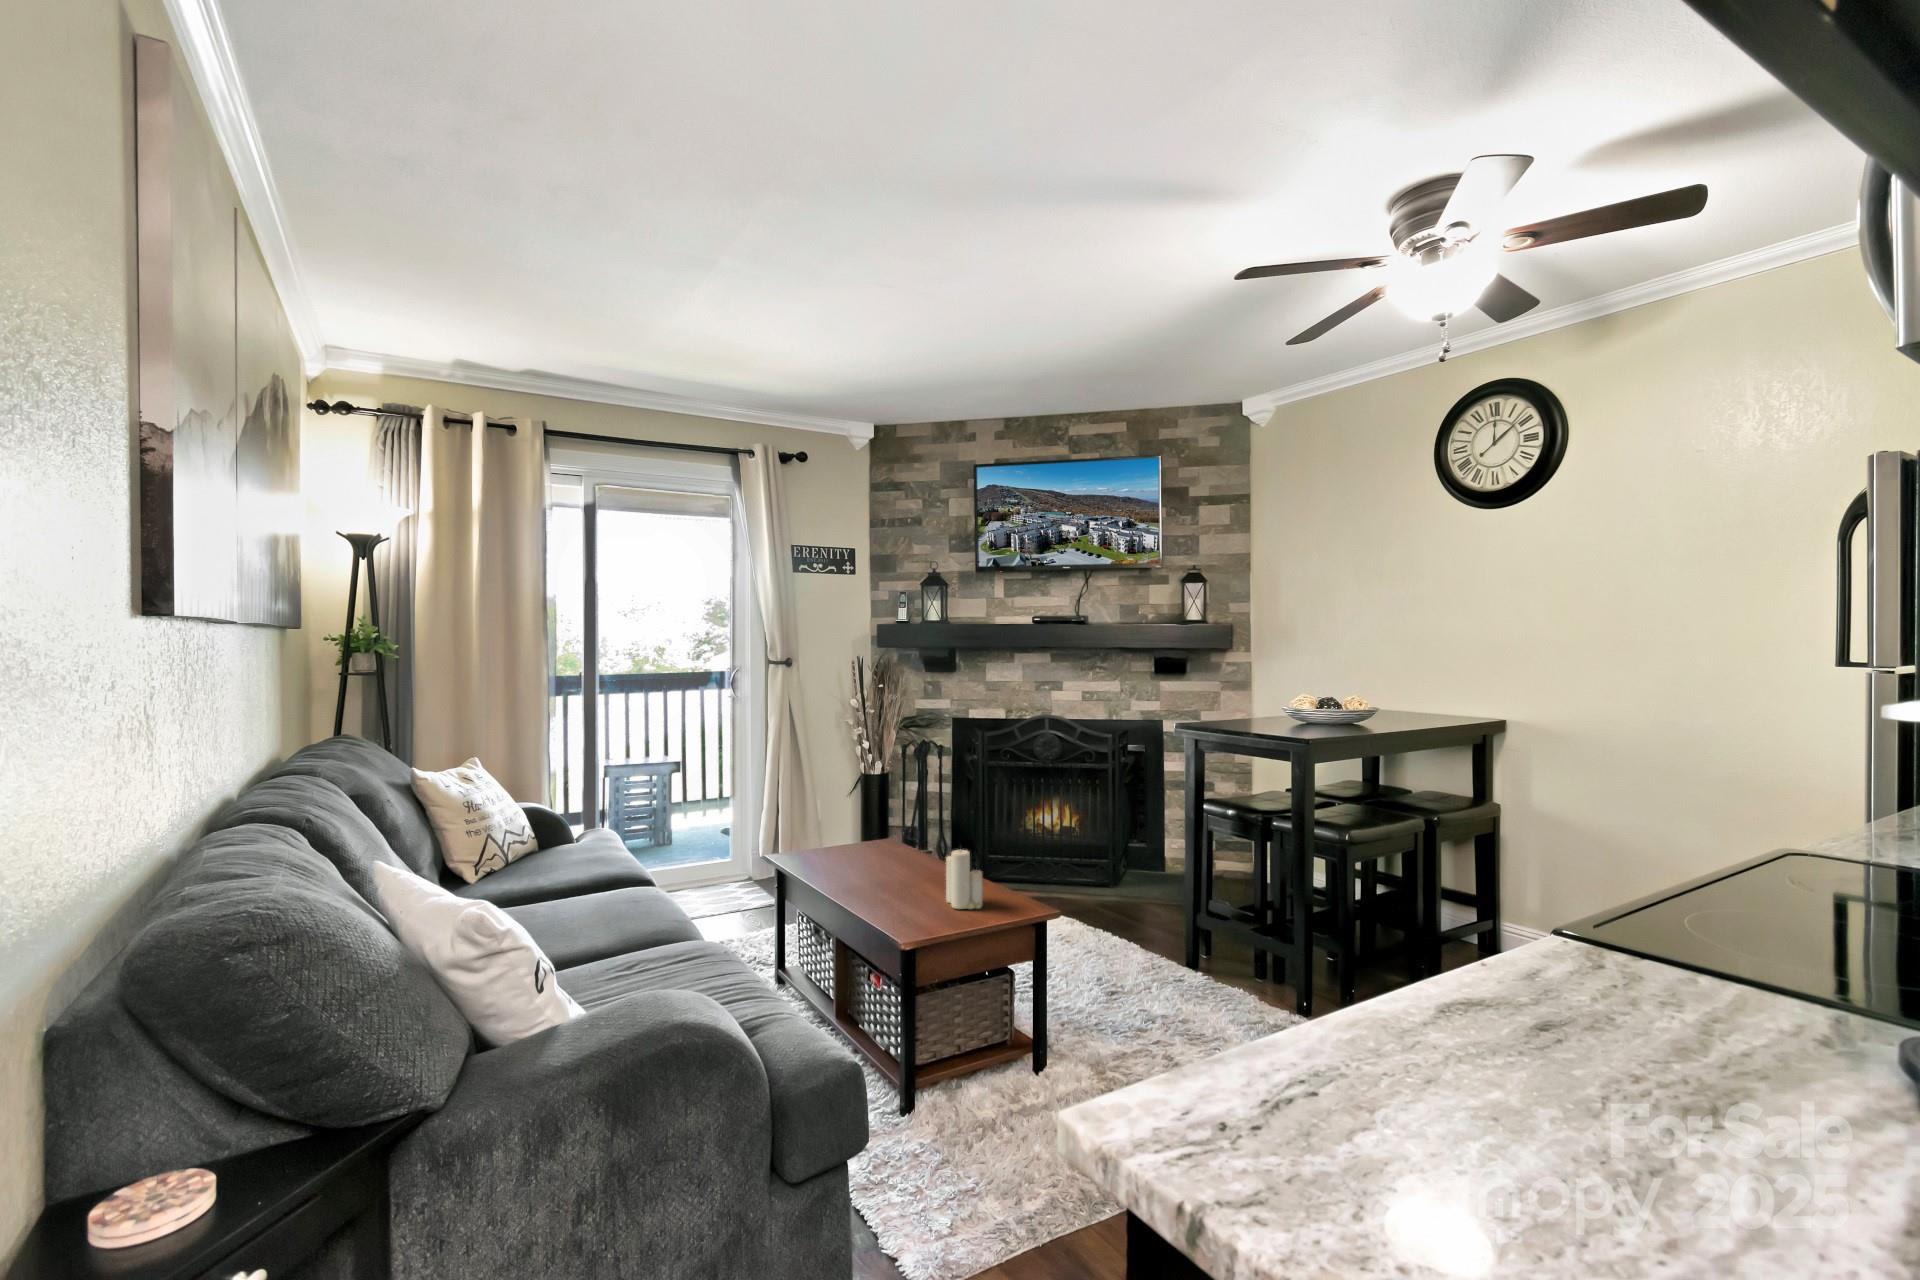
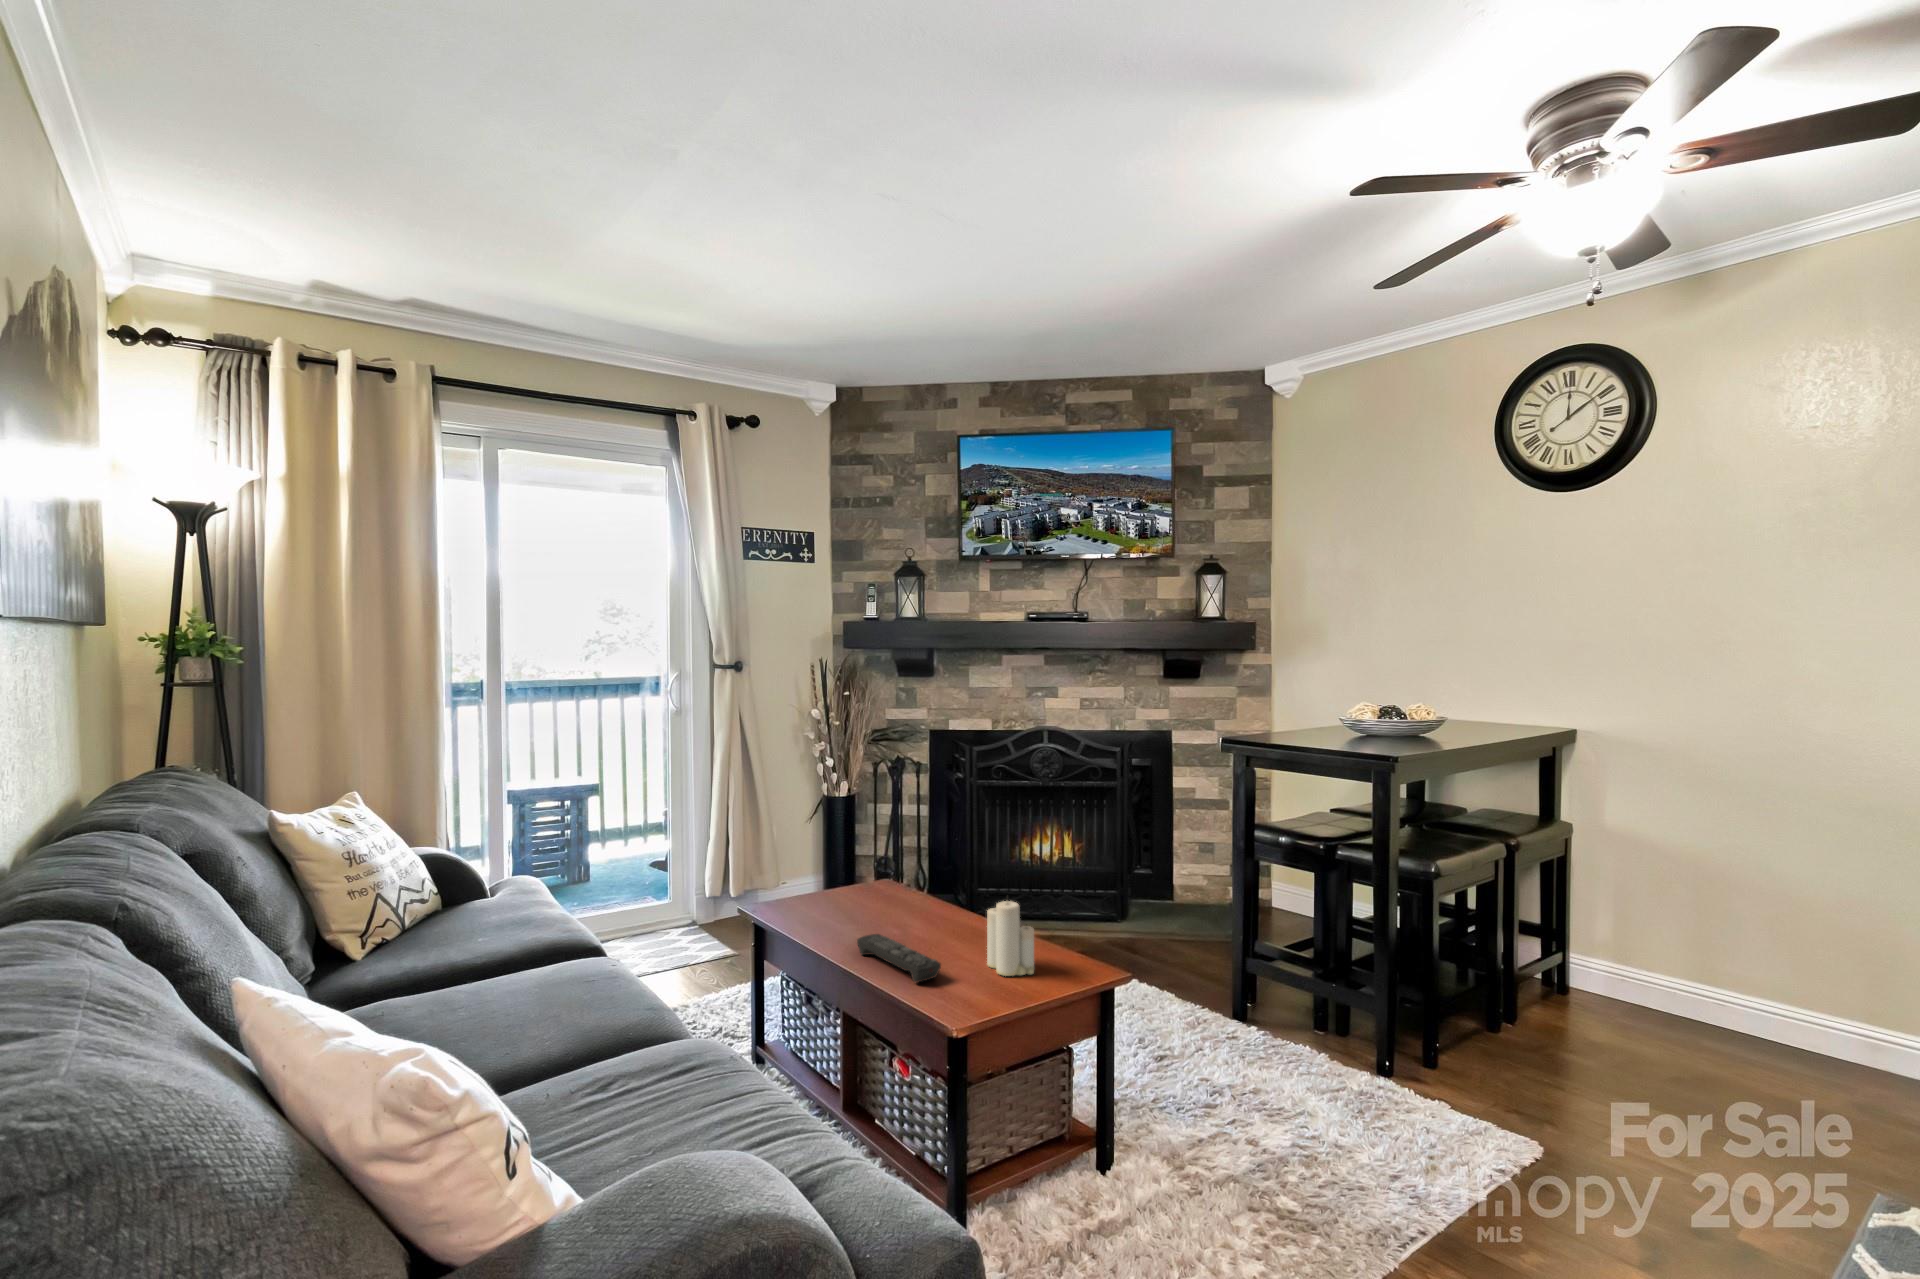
remote control: none [846,875,905,912] -> present [857,934,941,983]

